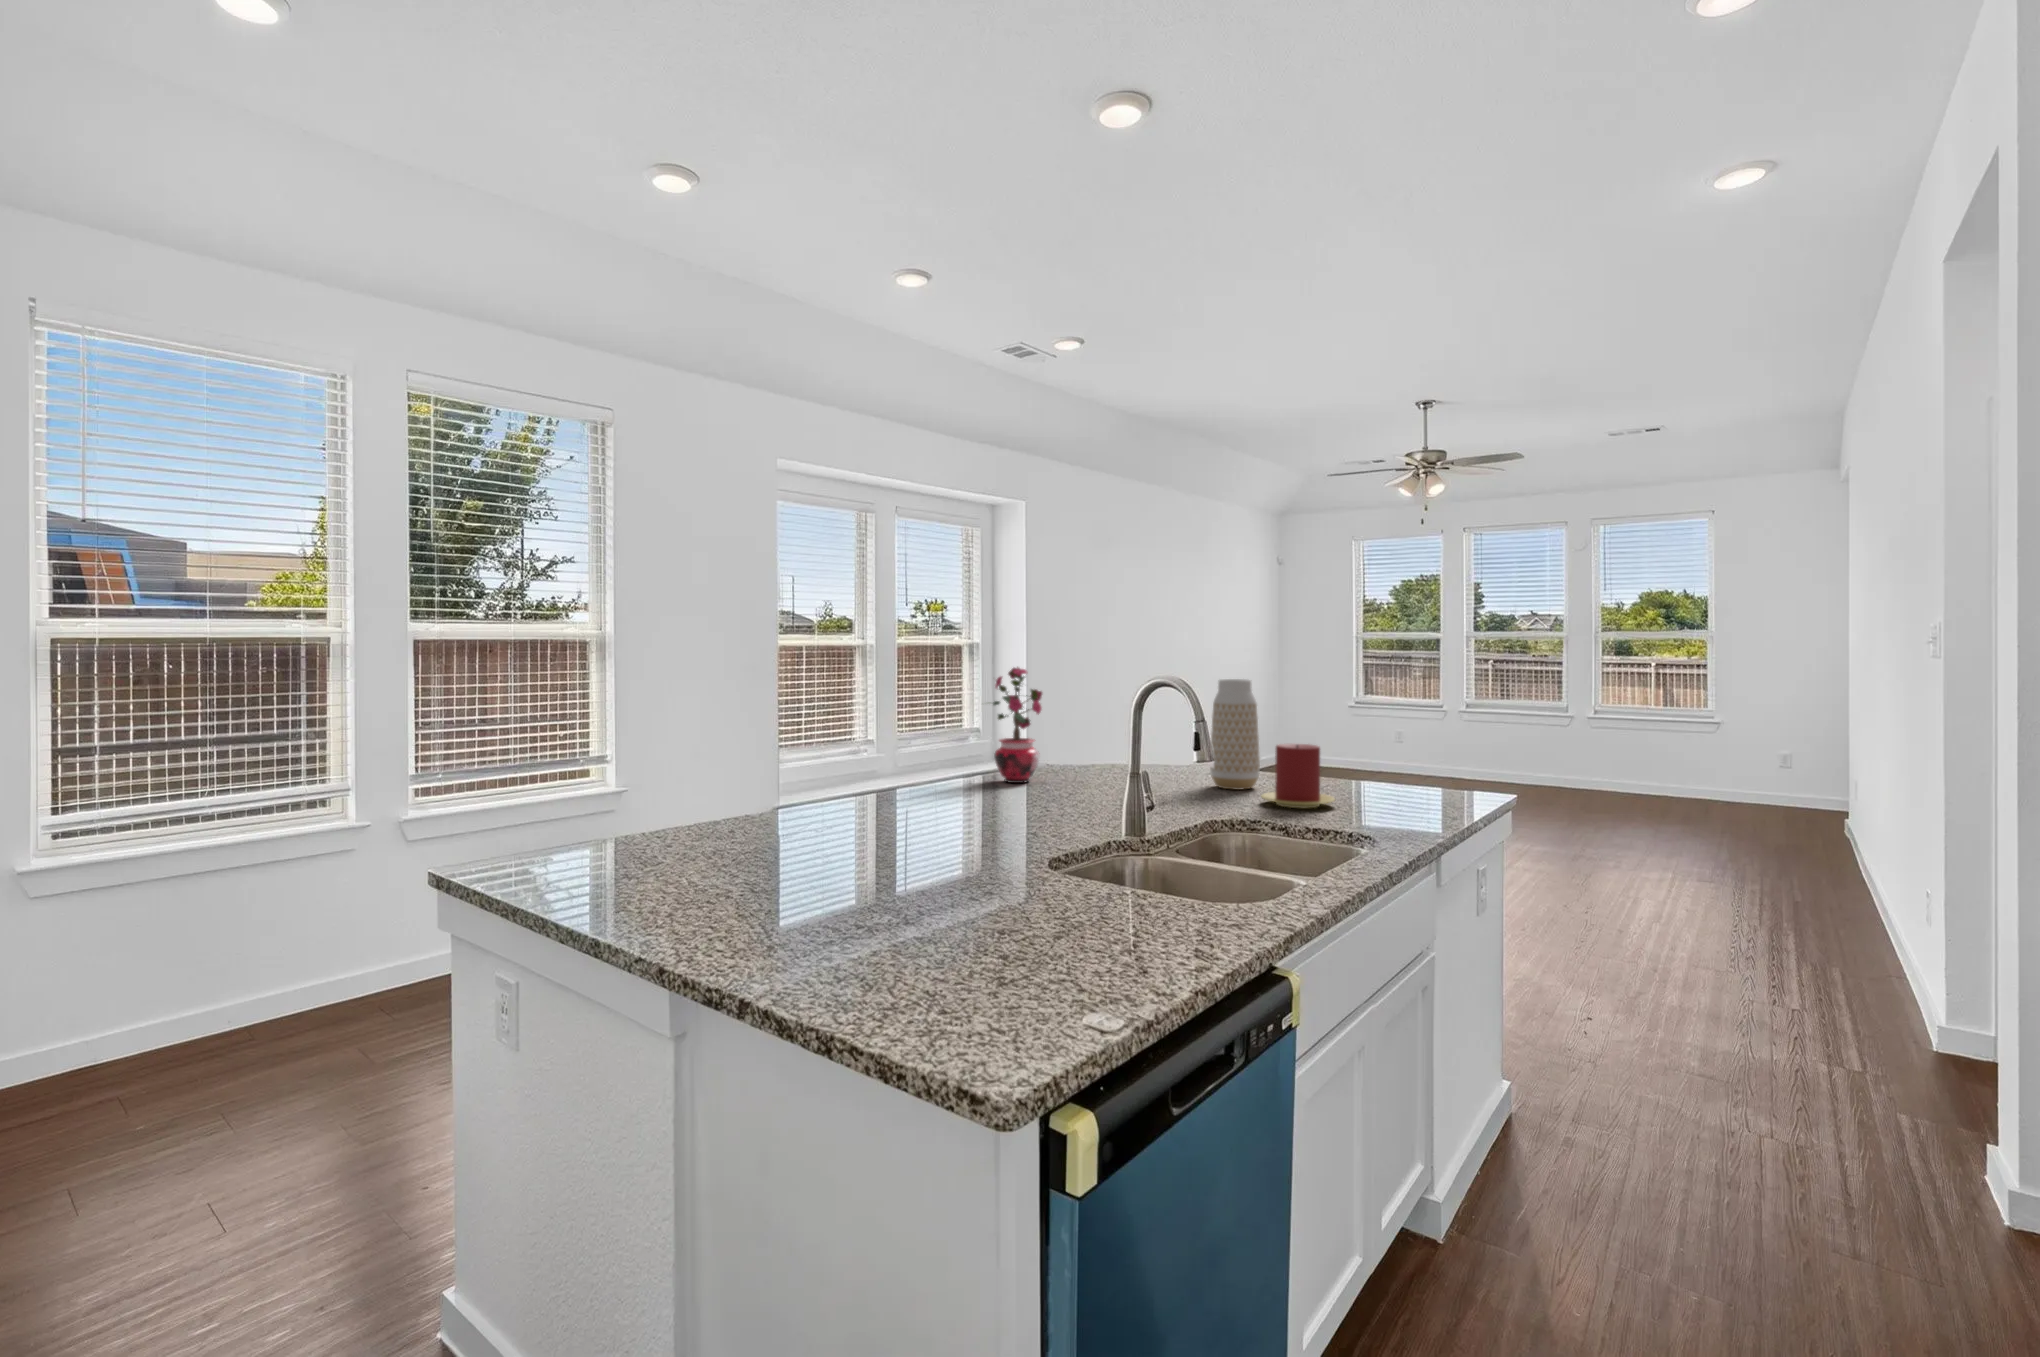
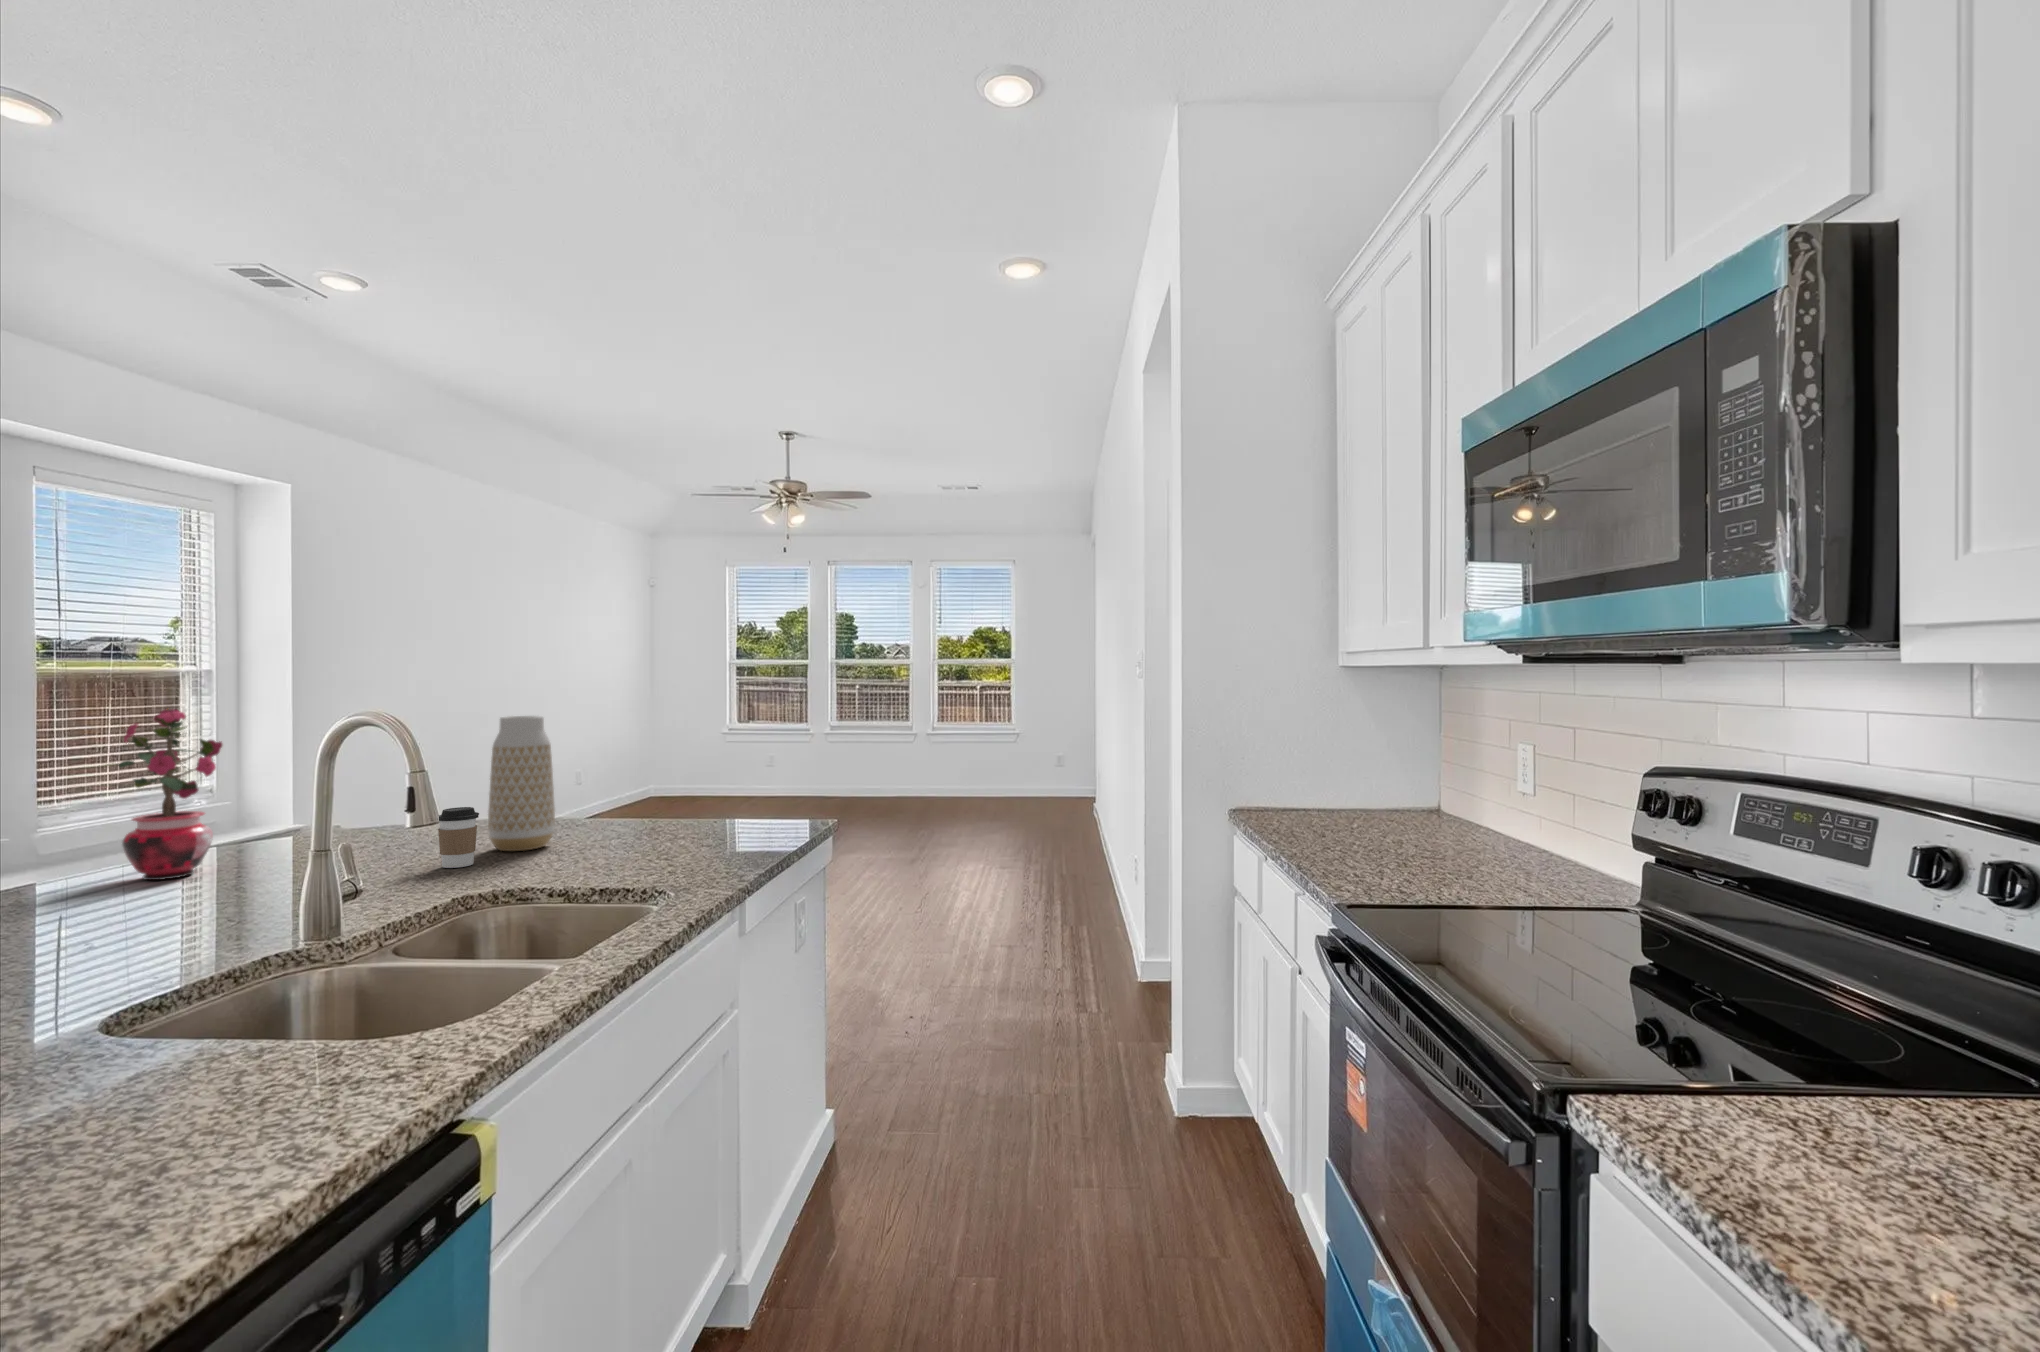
candle: present [1261,744,1335,808] -> none [544,790,637,868]
coffee cup: none [1180,750,1209,796] -> present [438,807,479,868]

